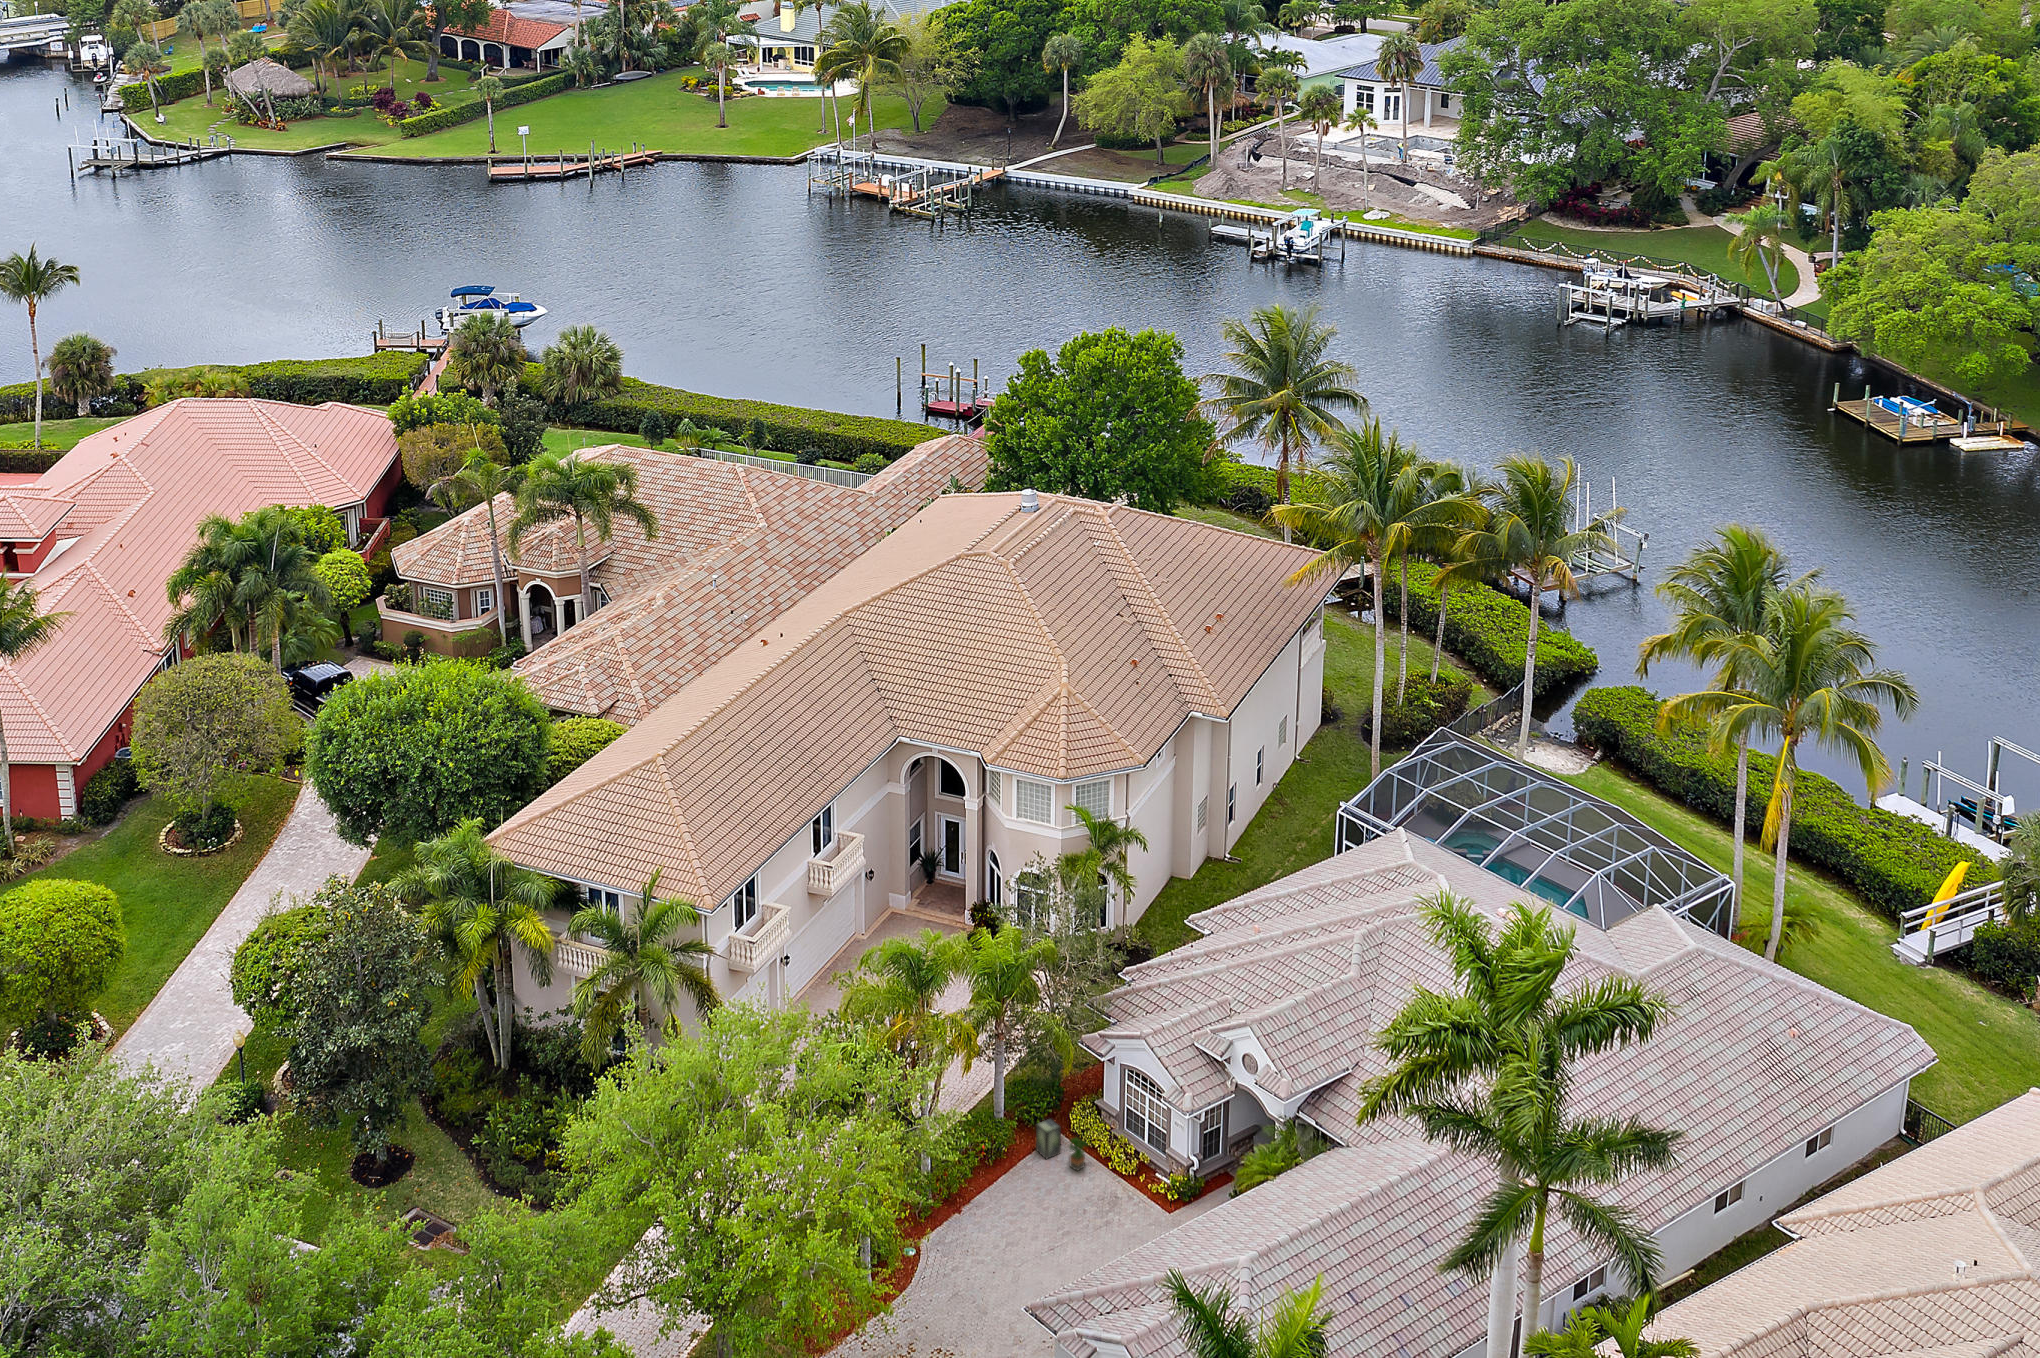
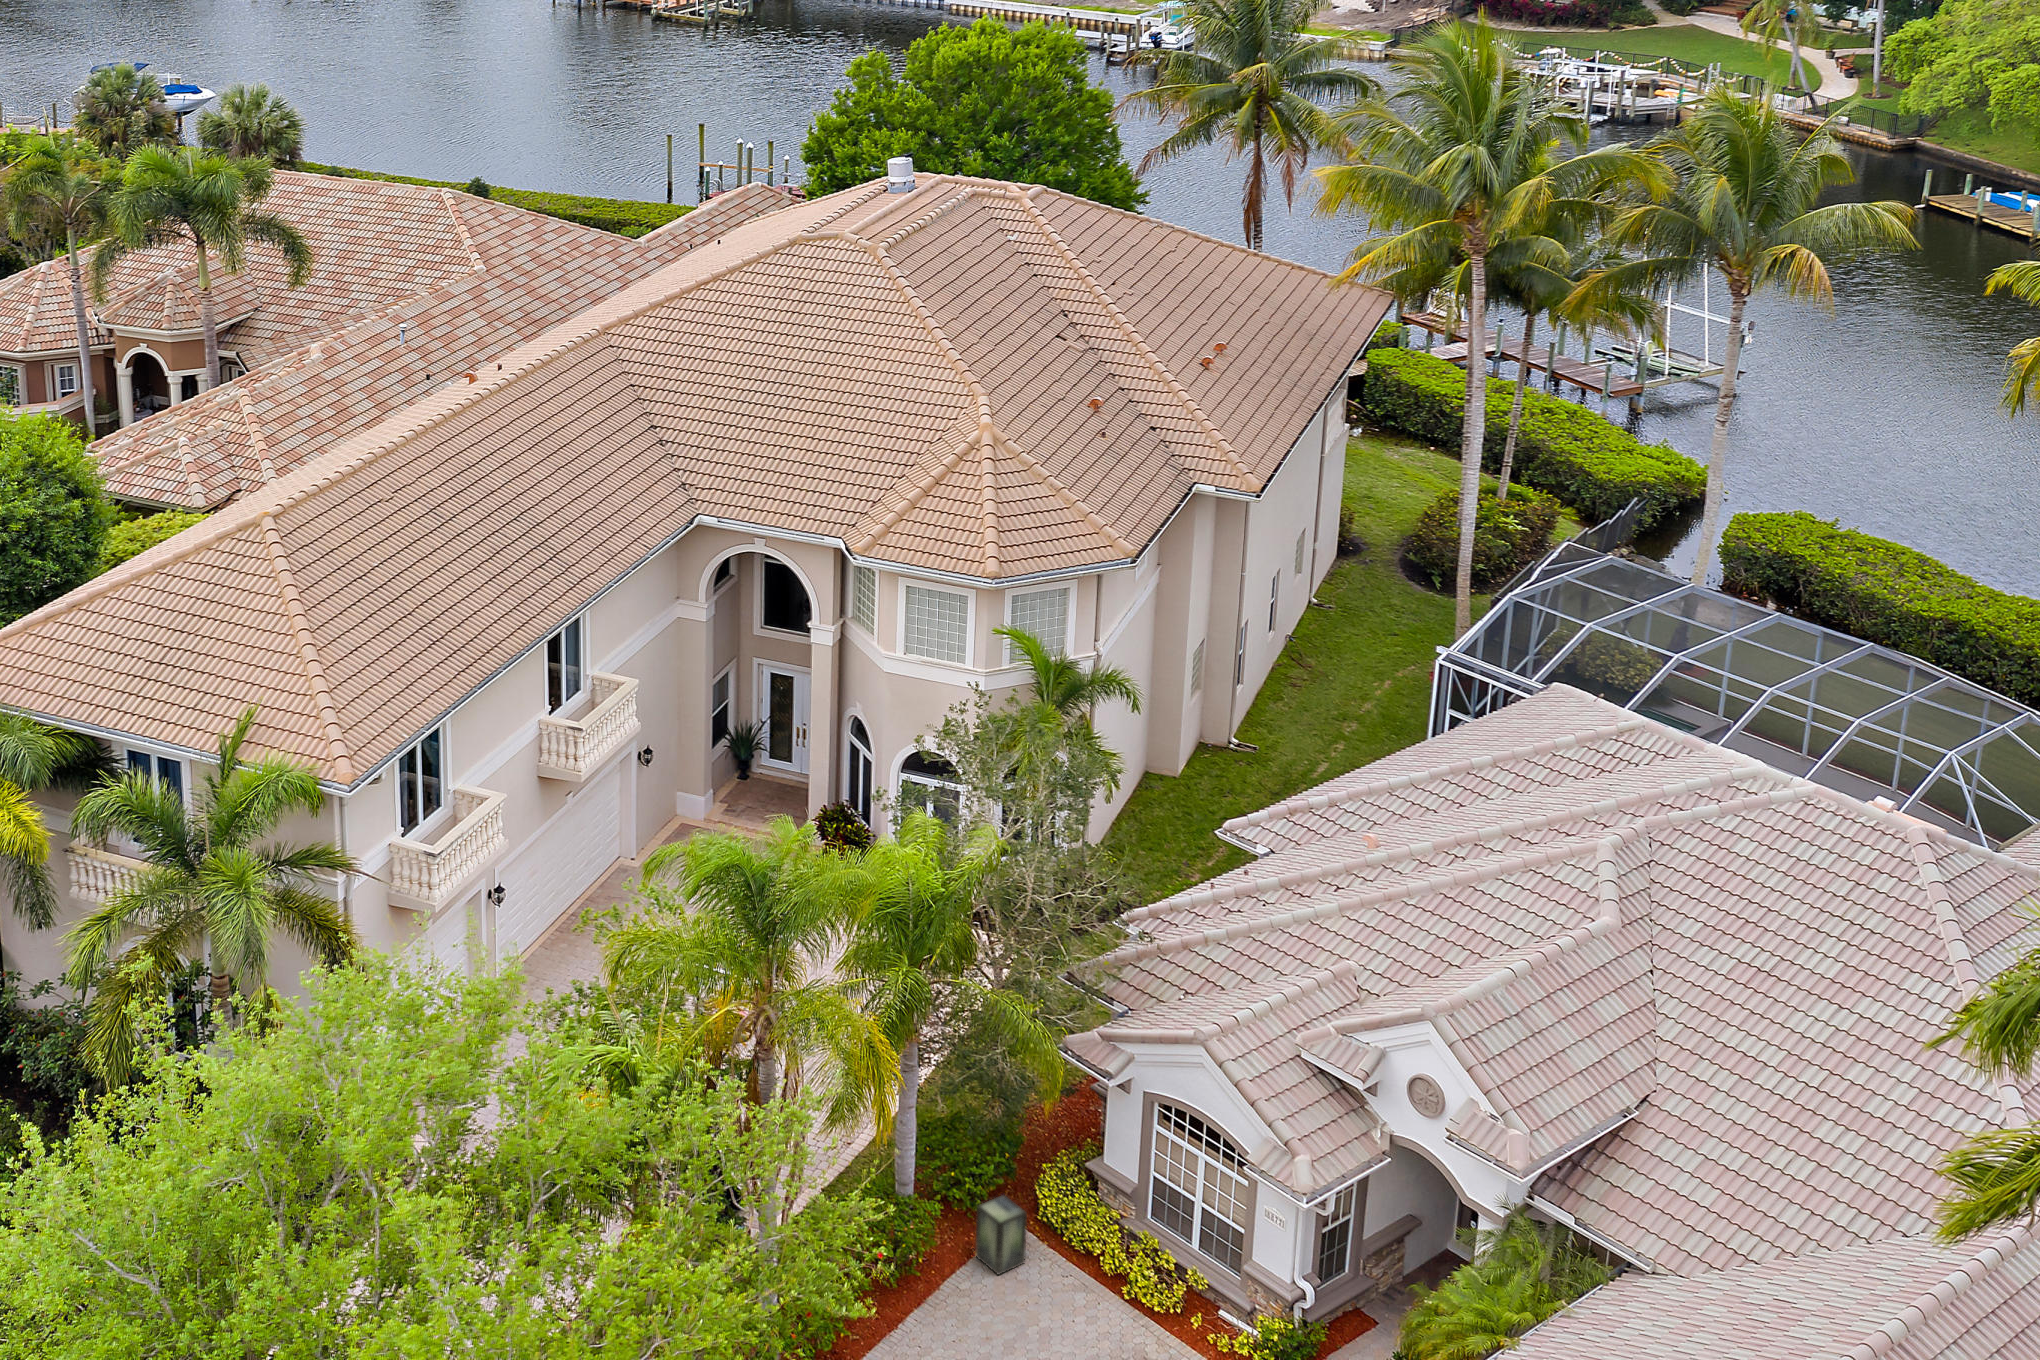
potted tree: present [1070,1138,1087,1171] -> none [1046,1234,1085,1301]

